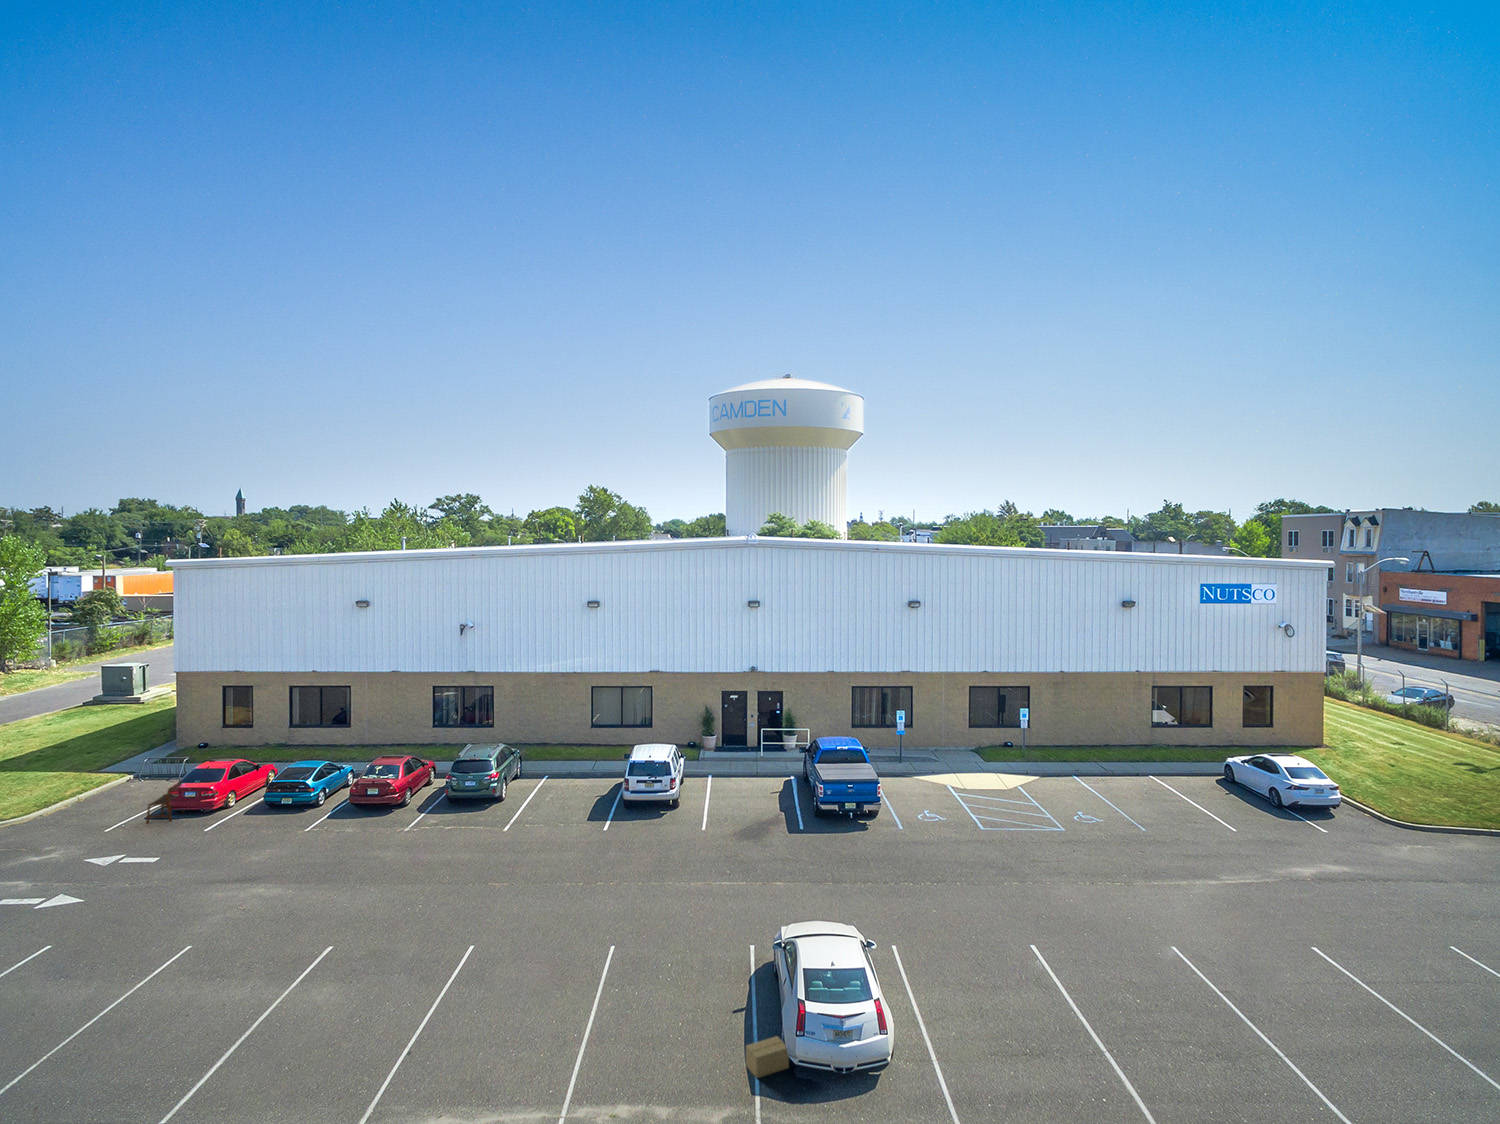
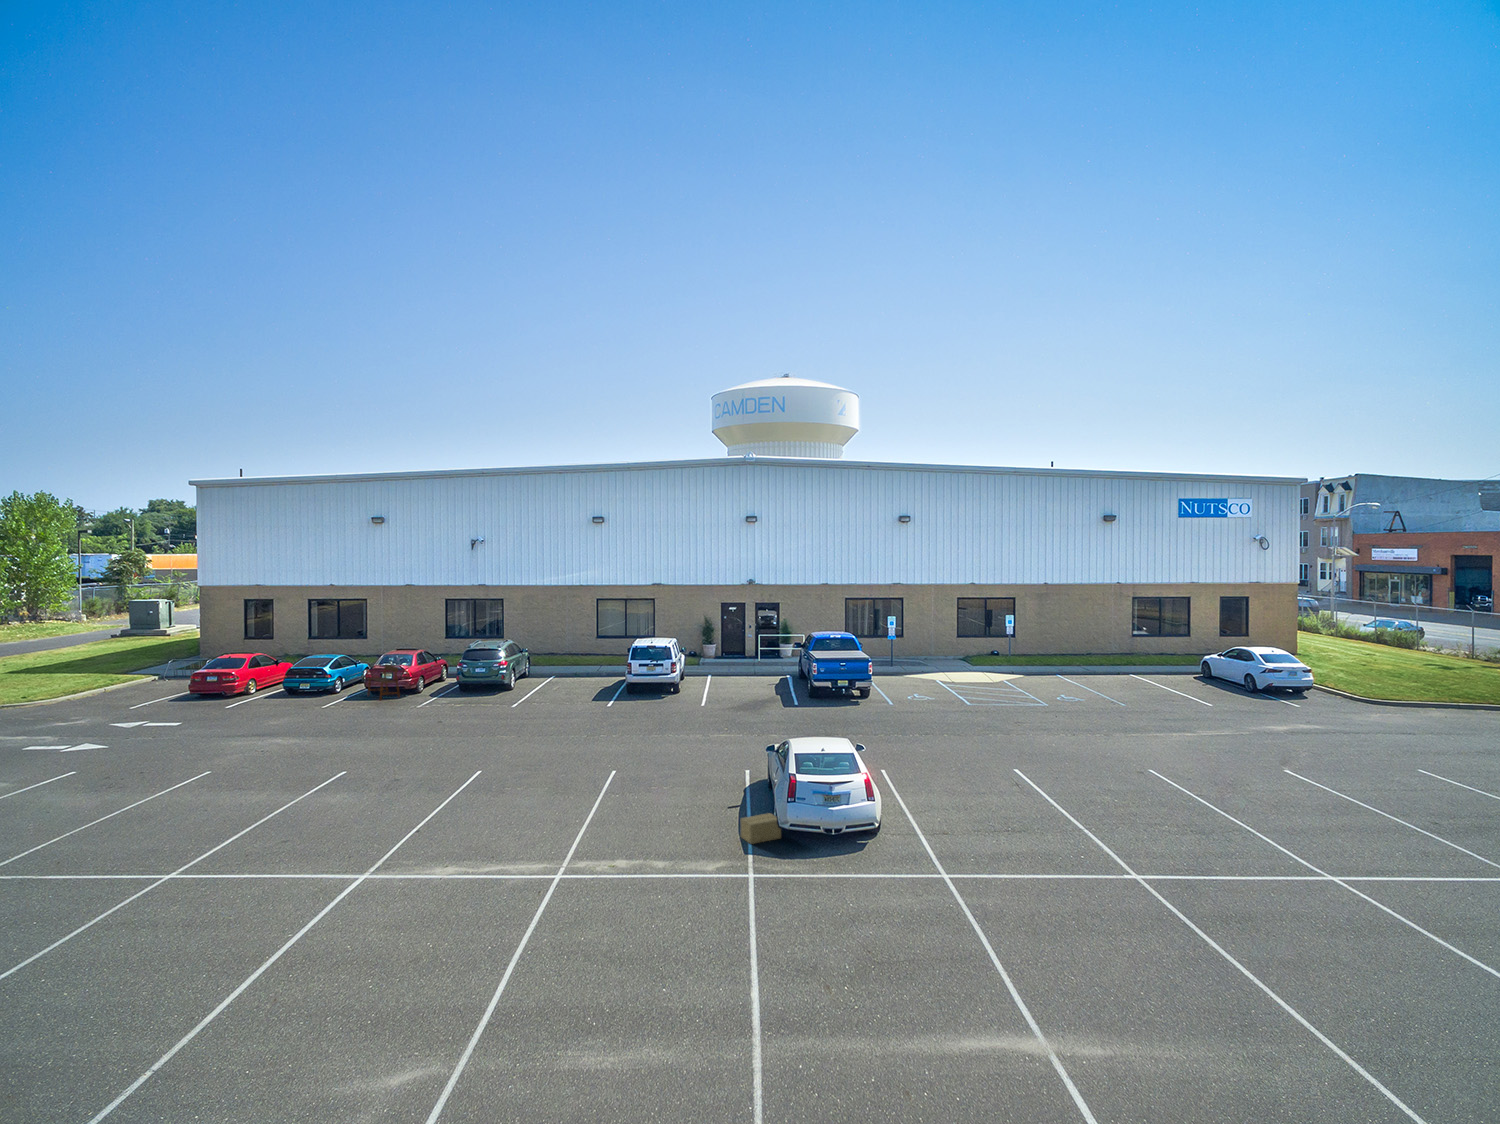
bench: present [146,781,182,823] -> present [368,664,400,700]

